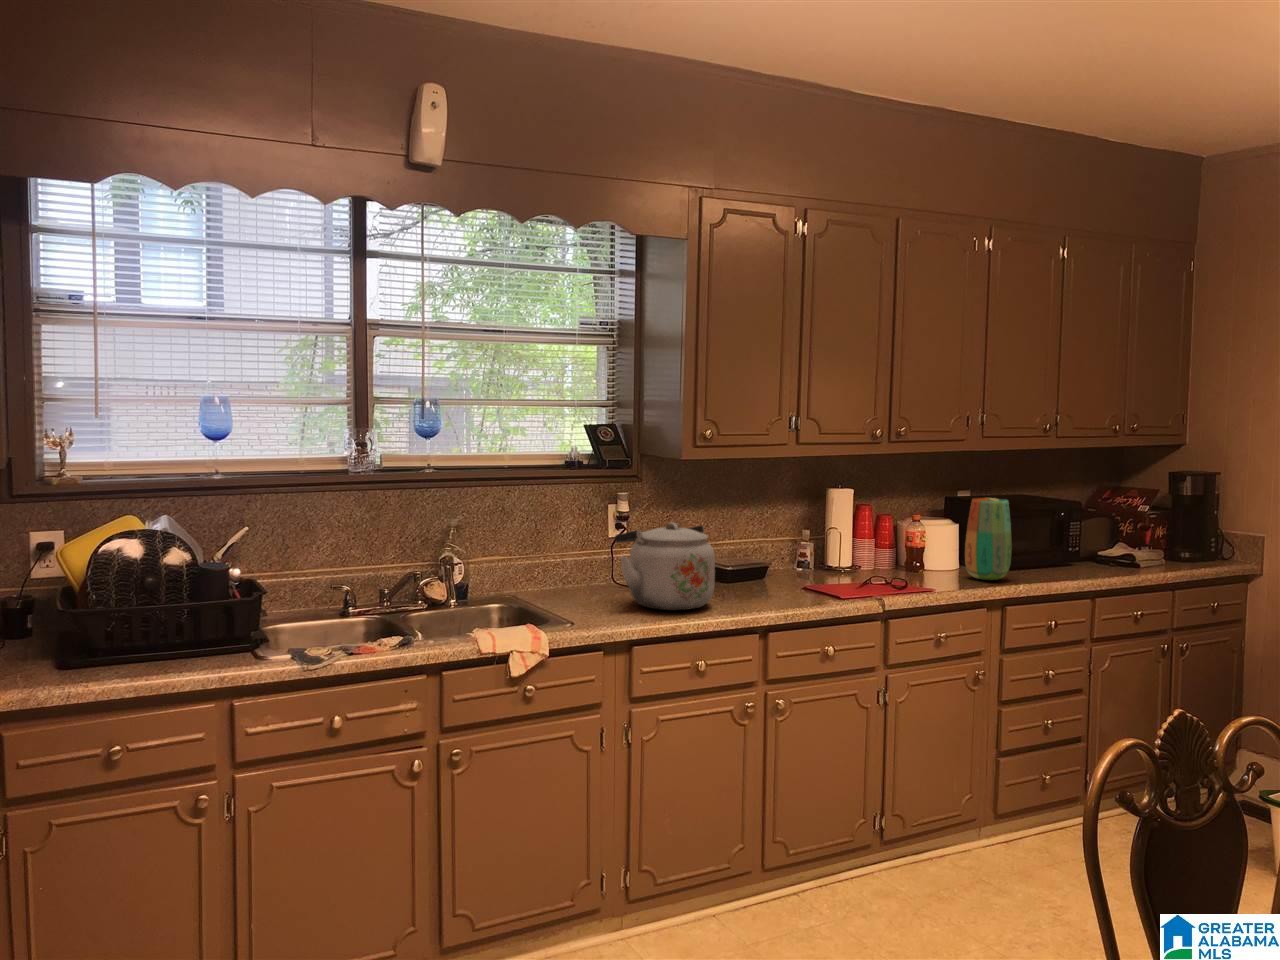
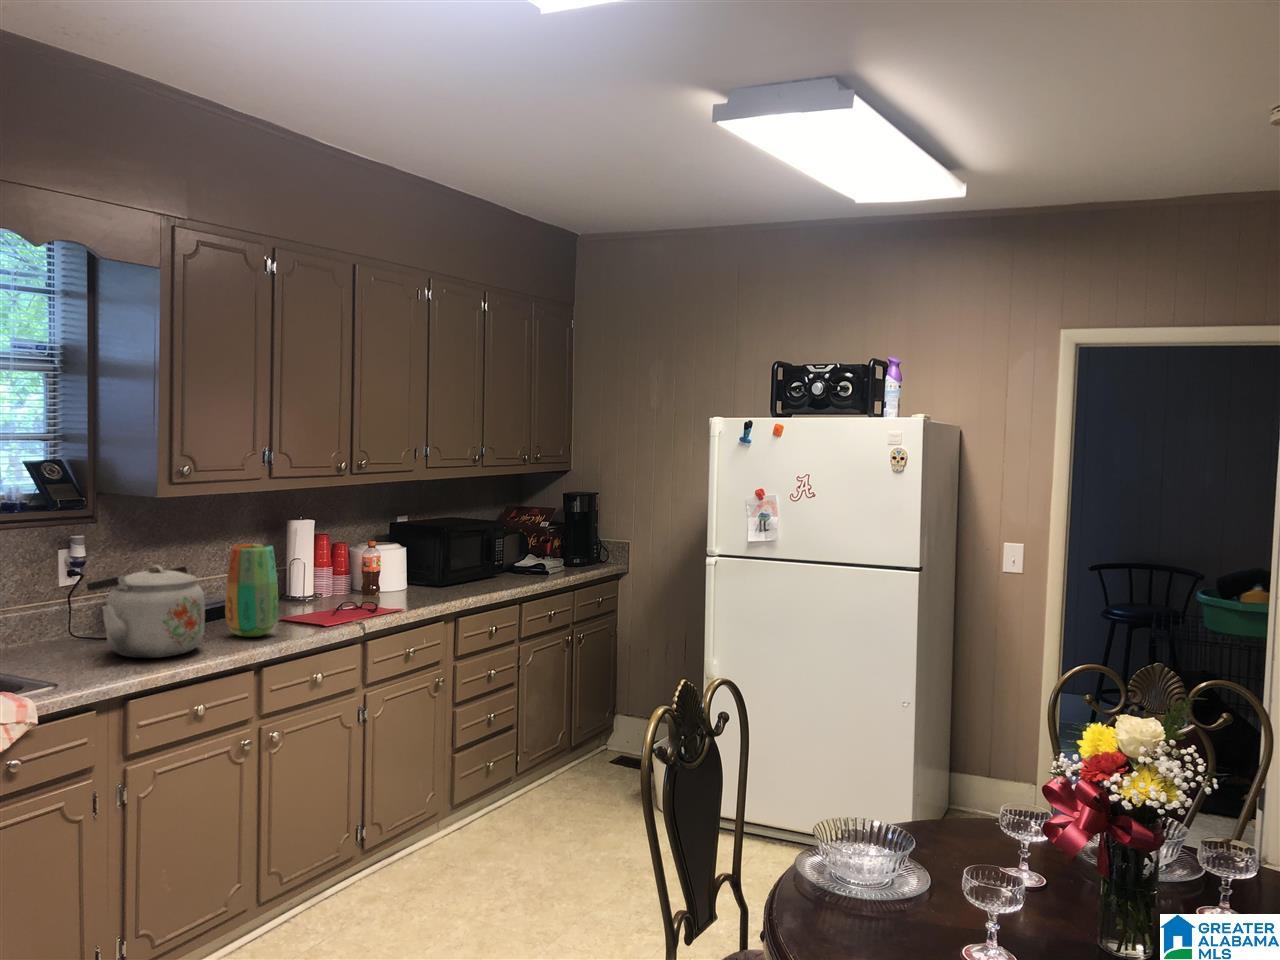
vase: present [965,498,1011,581] -> present [225,544,278,637]

